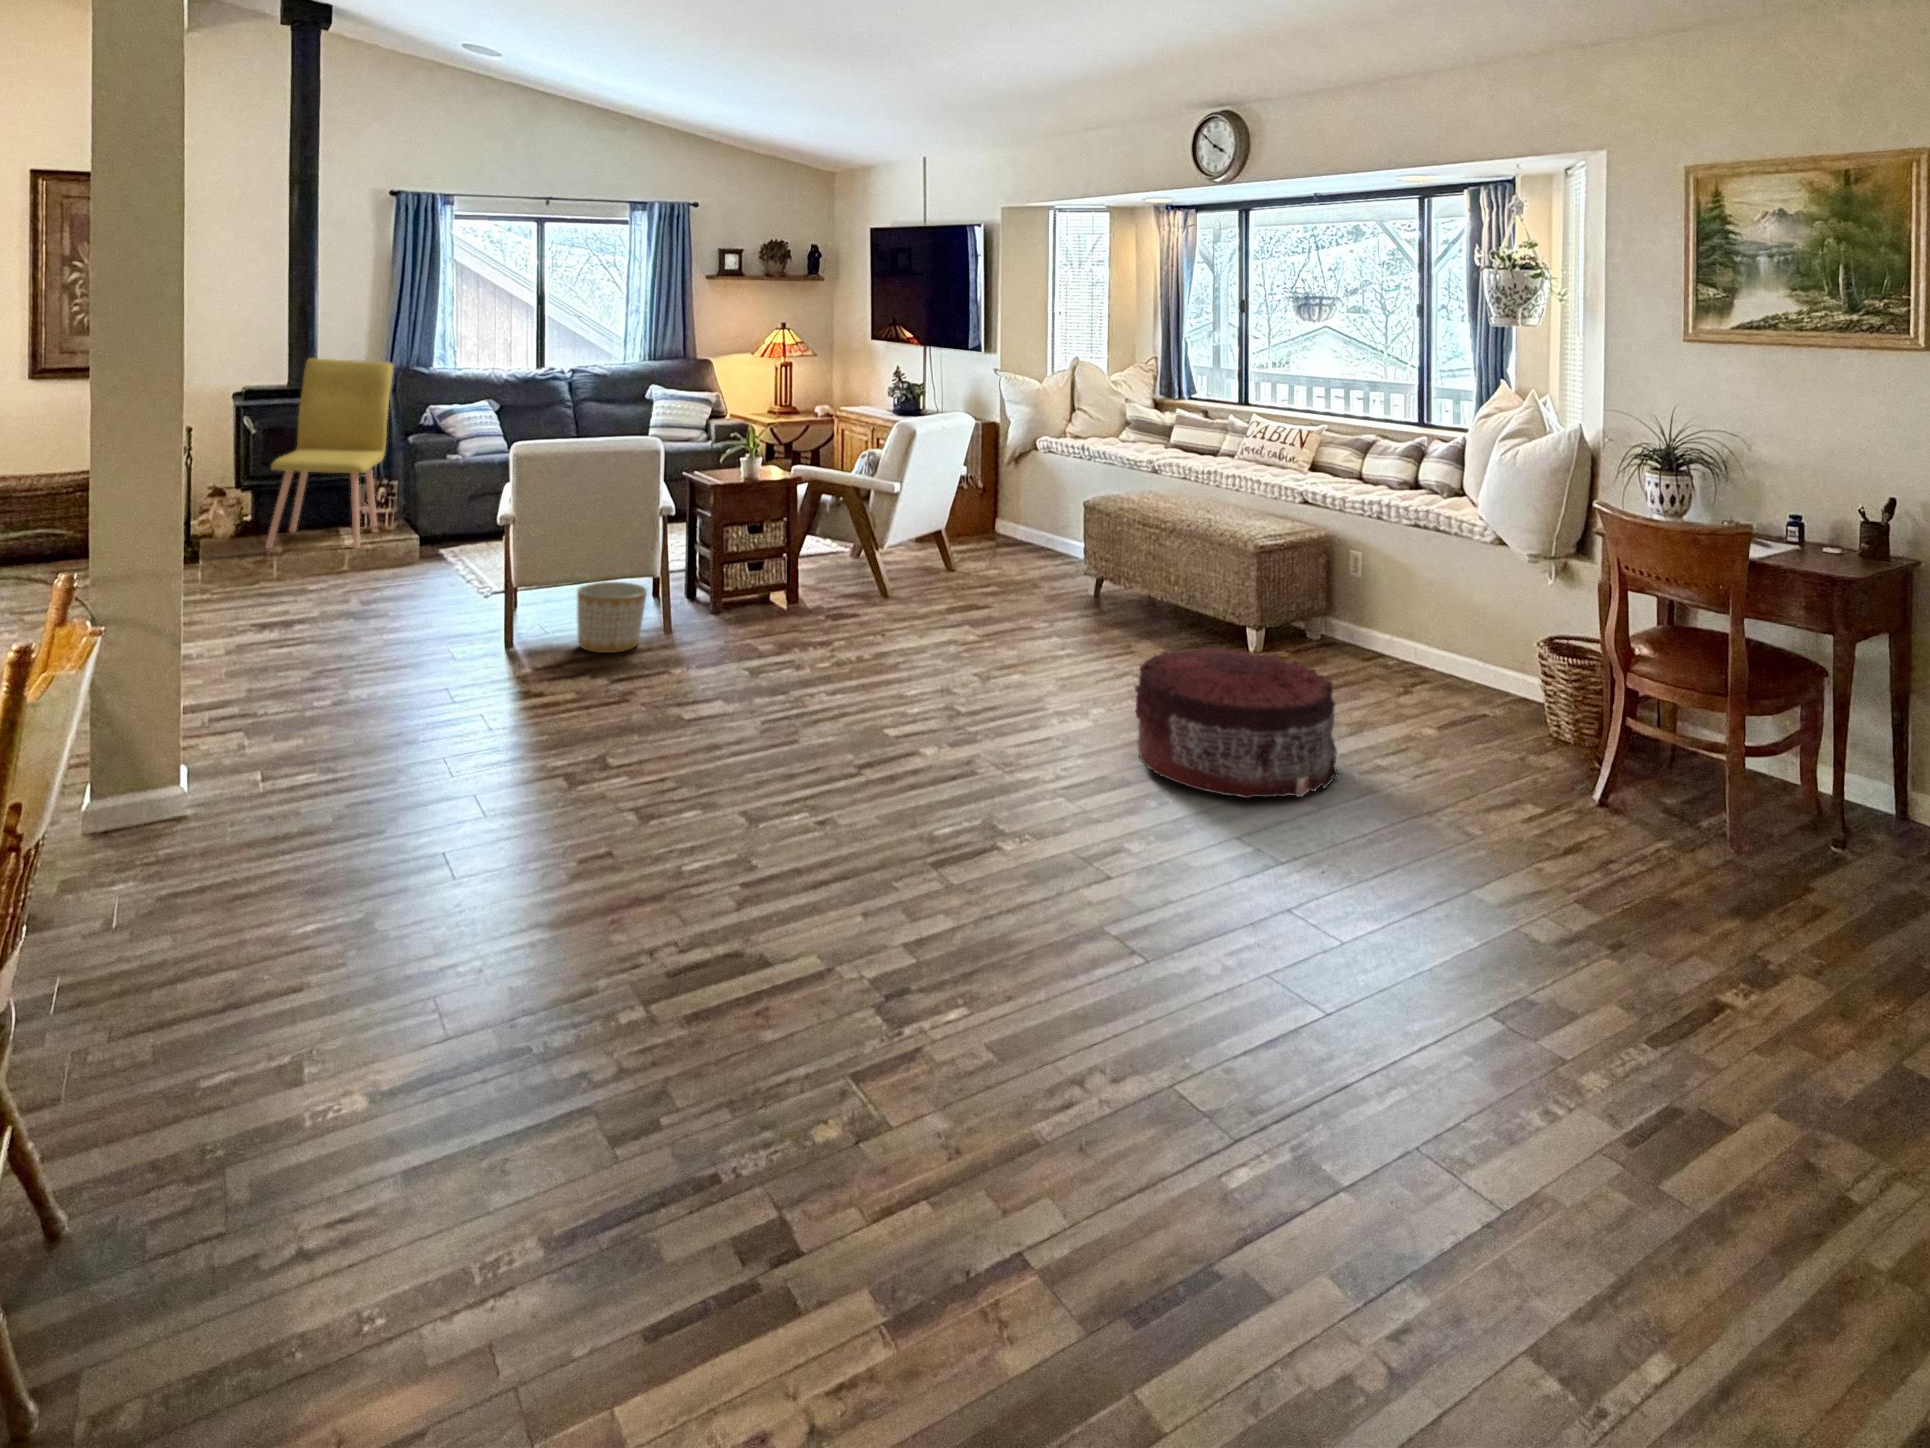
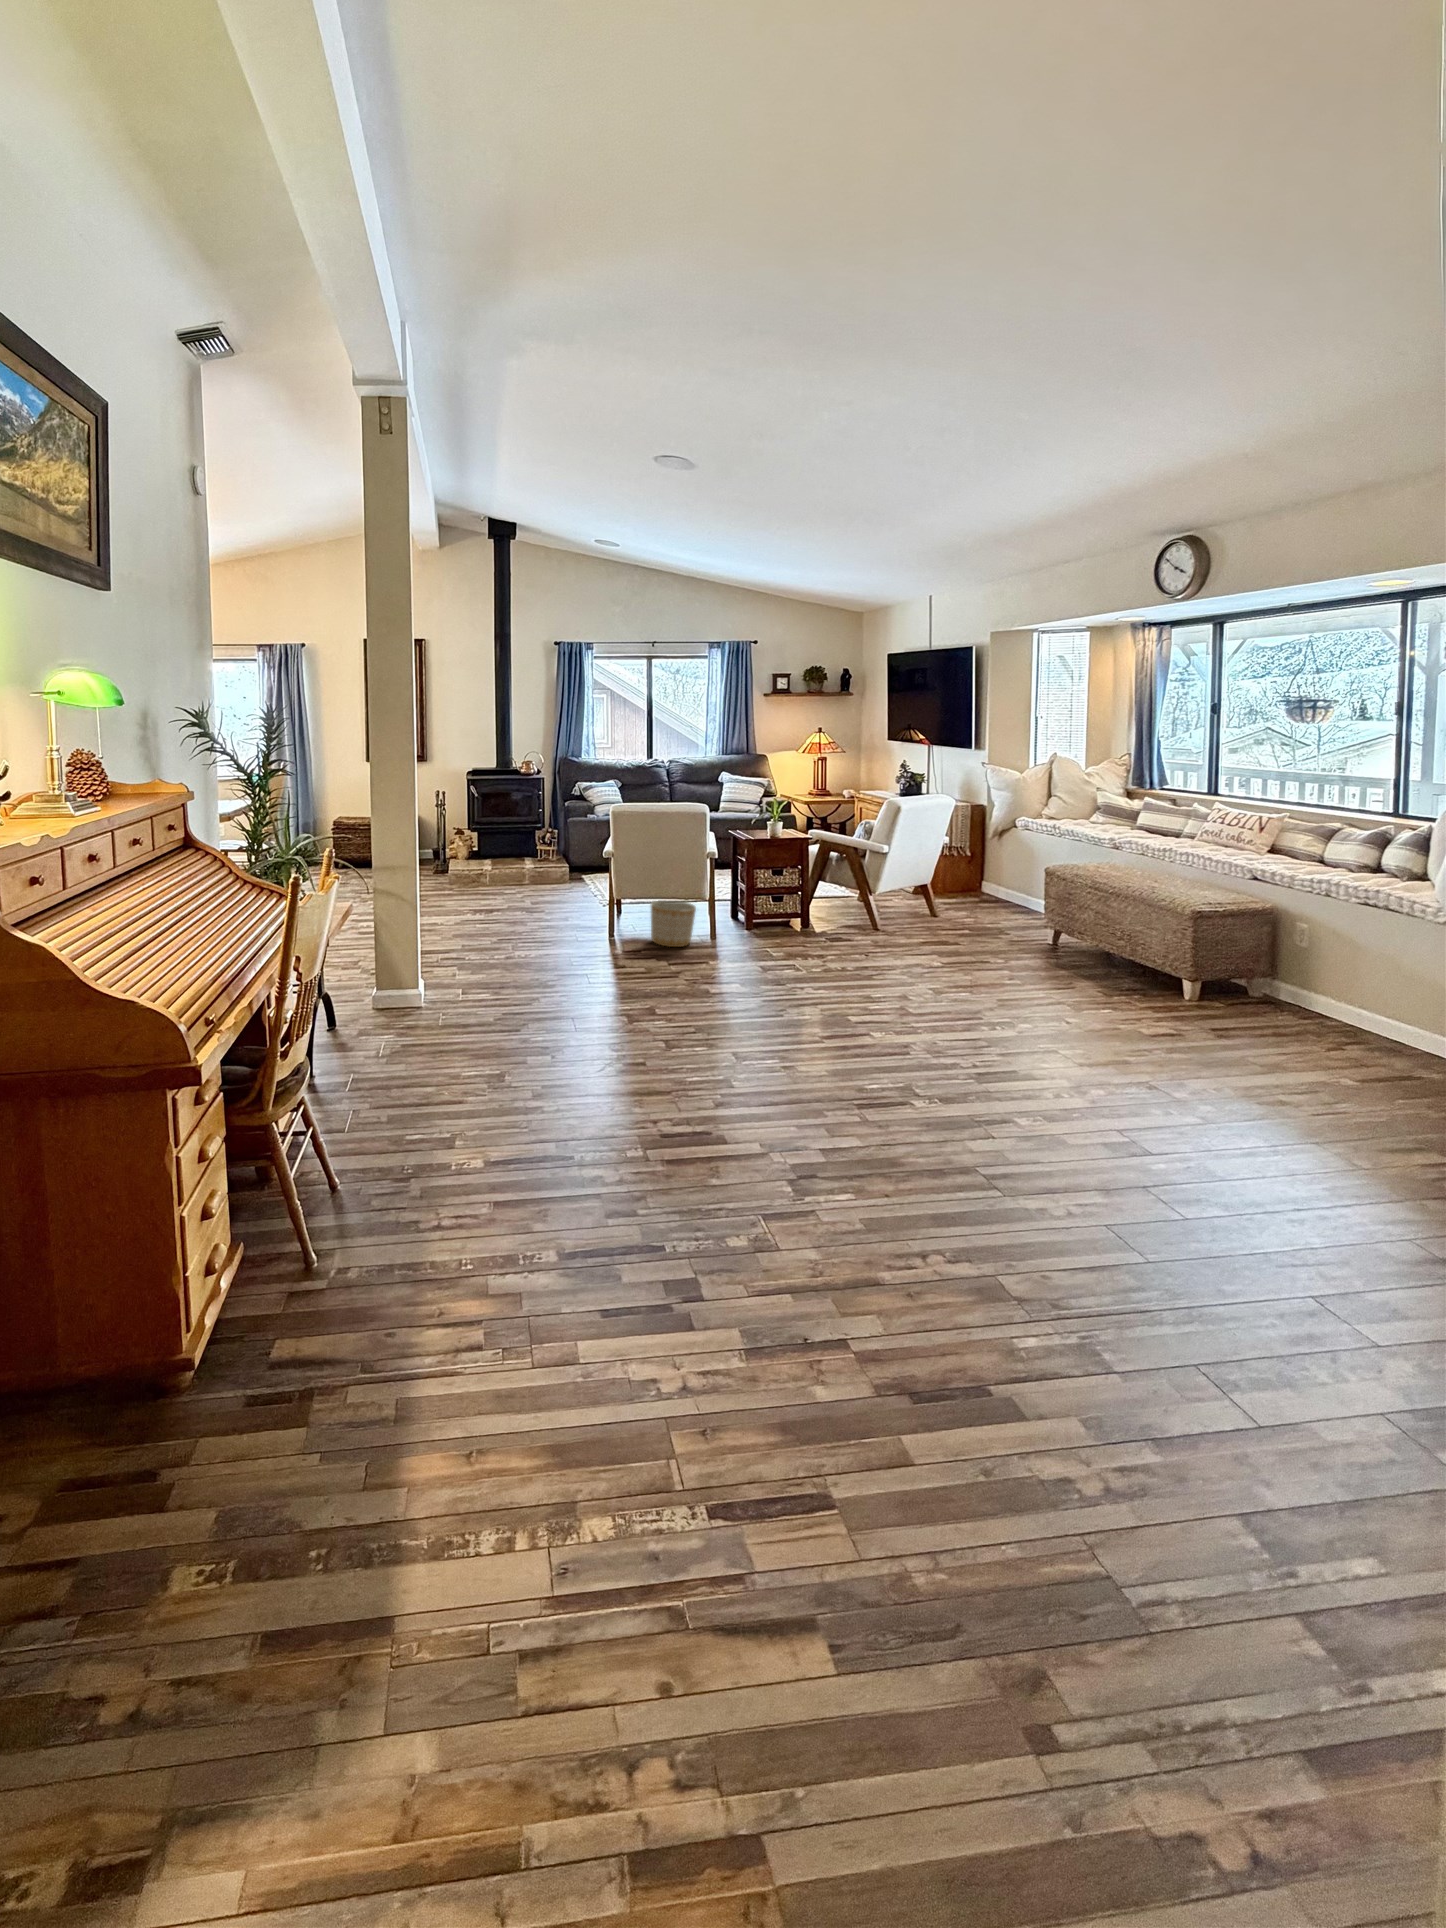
chair: present [266,358,393,548] -> none [484,751,555,872]
pouf: present [1135,647,1339,798] -> none [1046,984,1236,1114]

